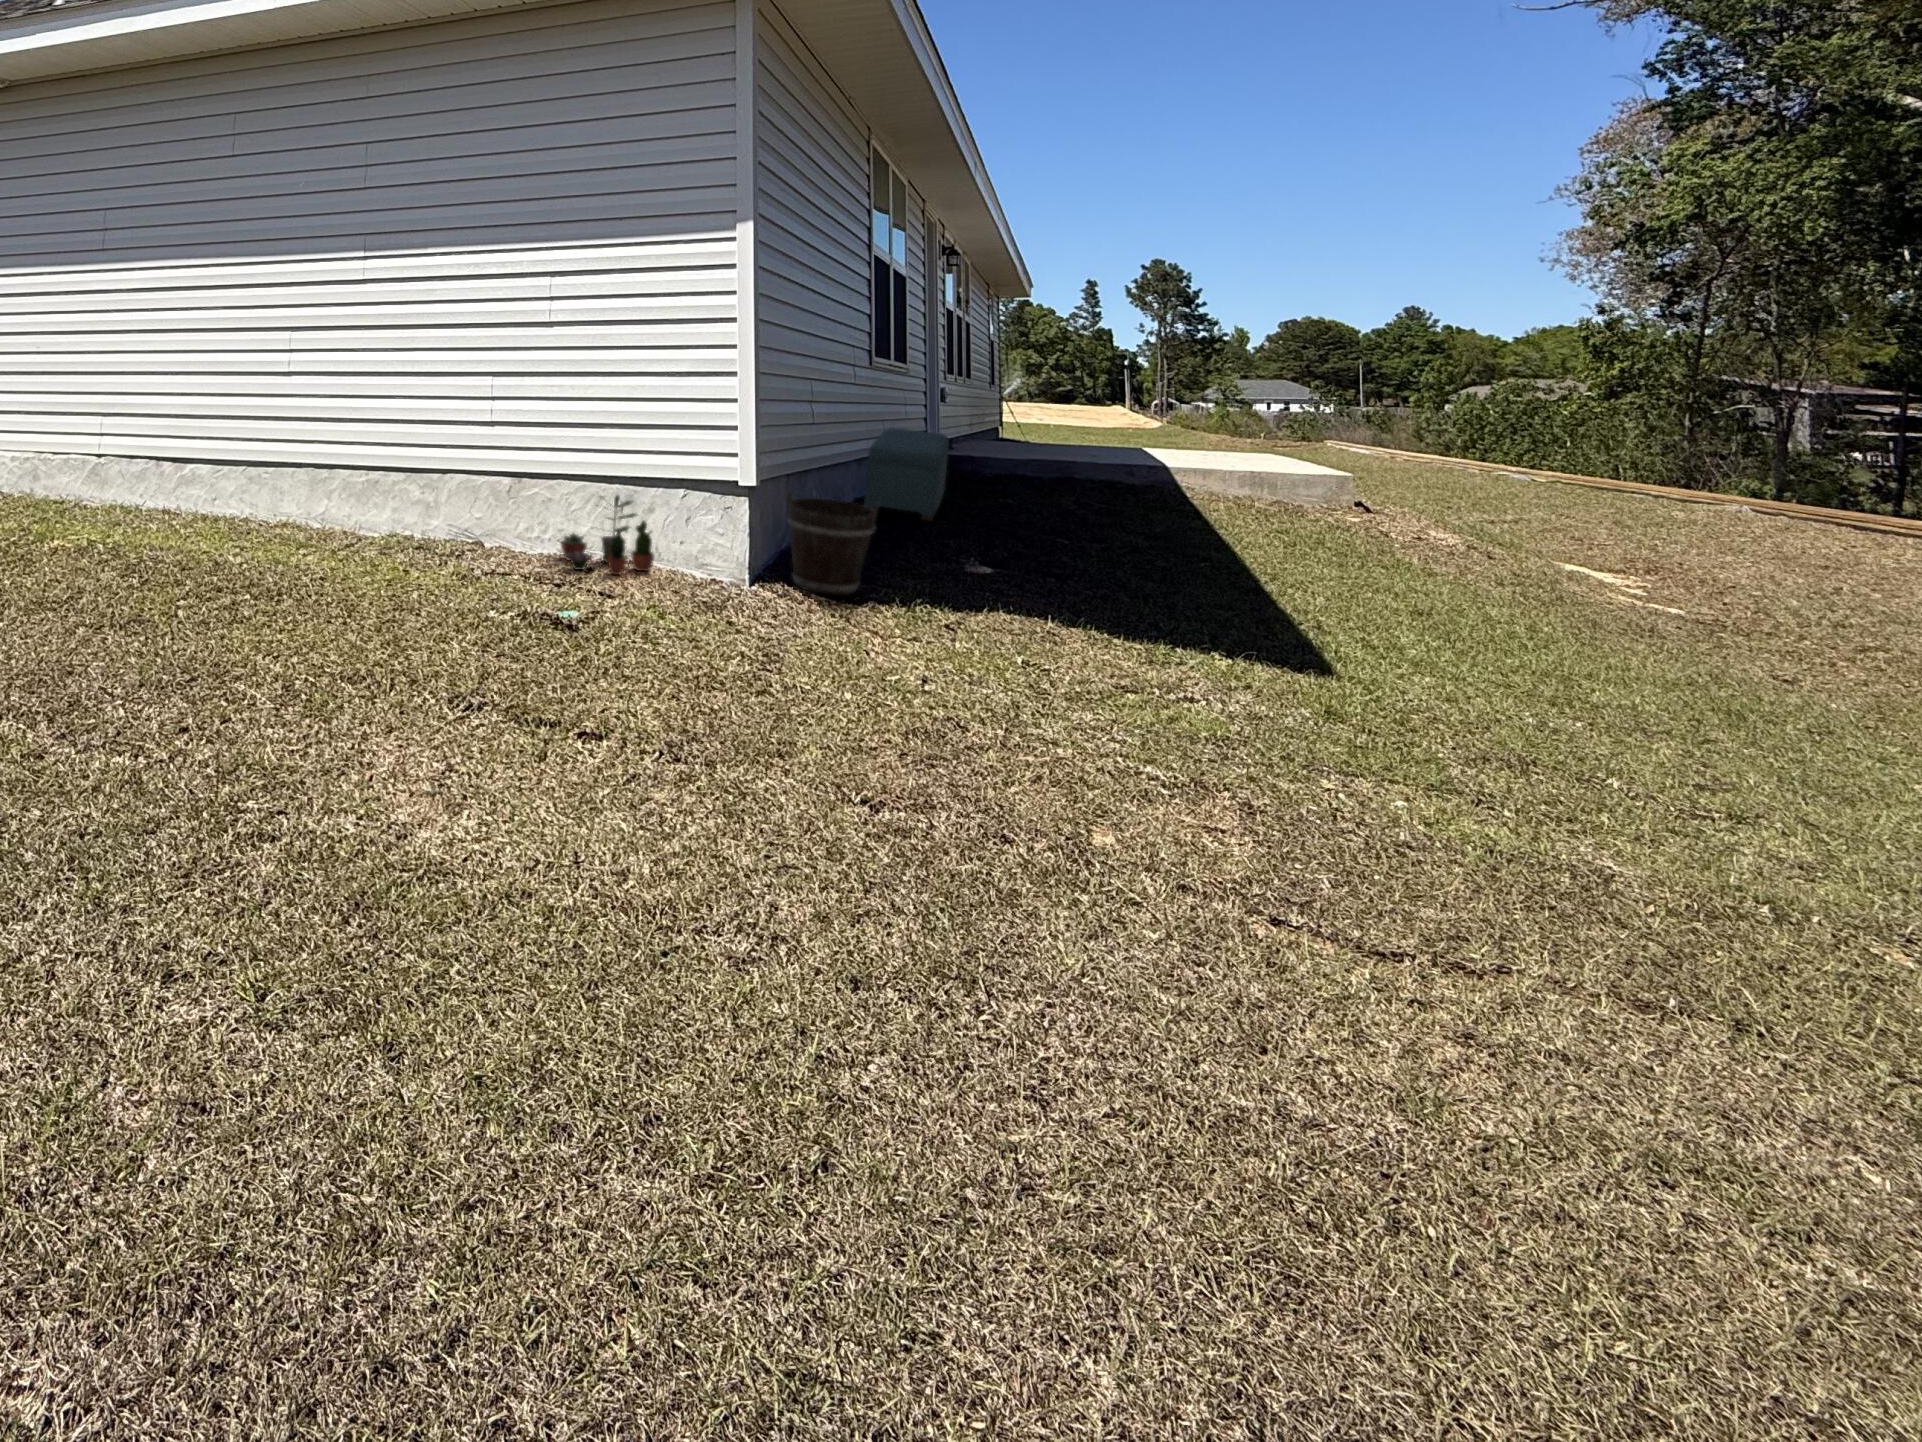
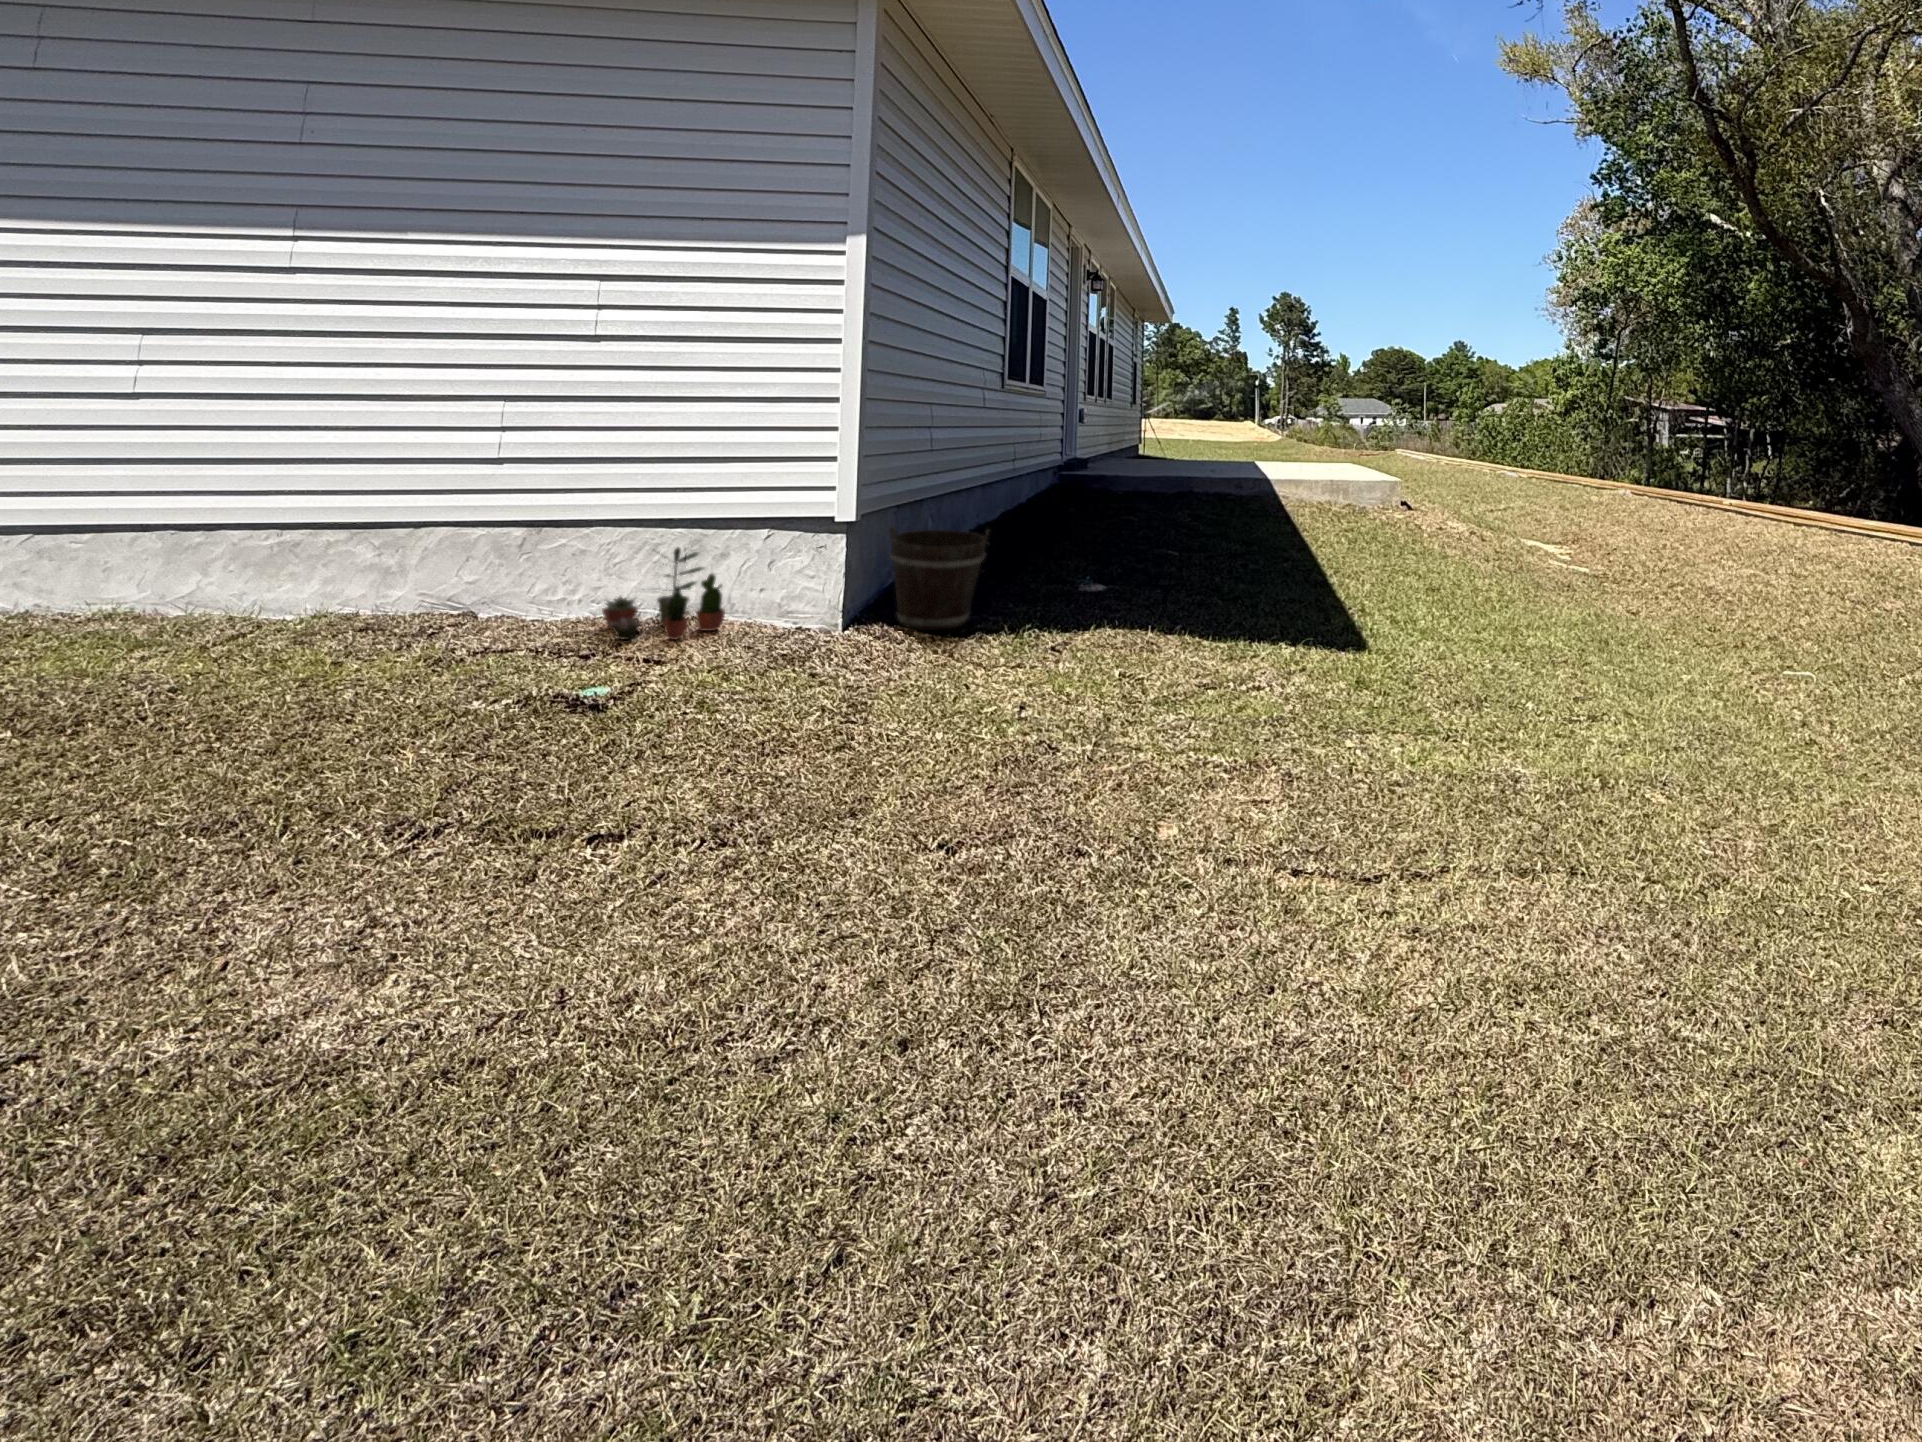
bench: present [864,428,949,521] -> none [992,451,1080,544]

